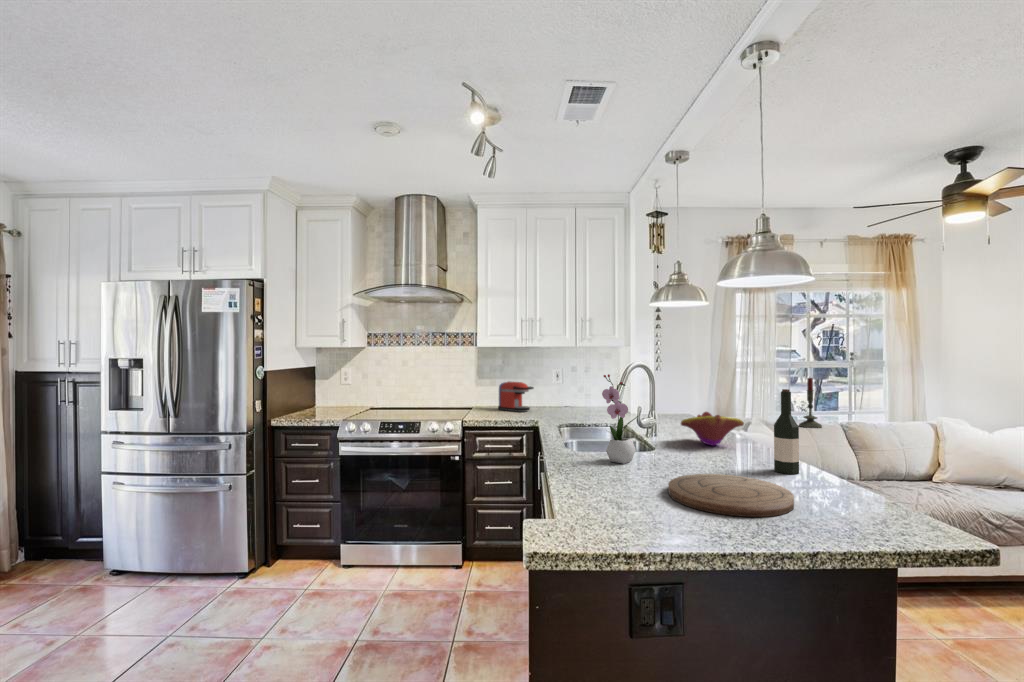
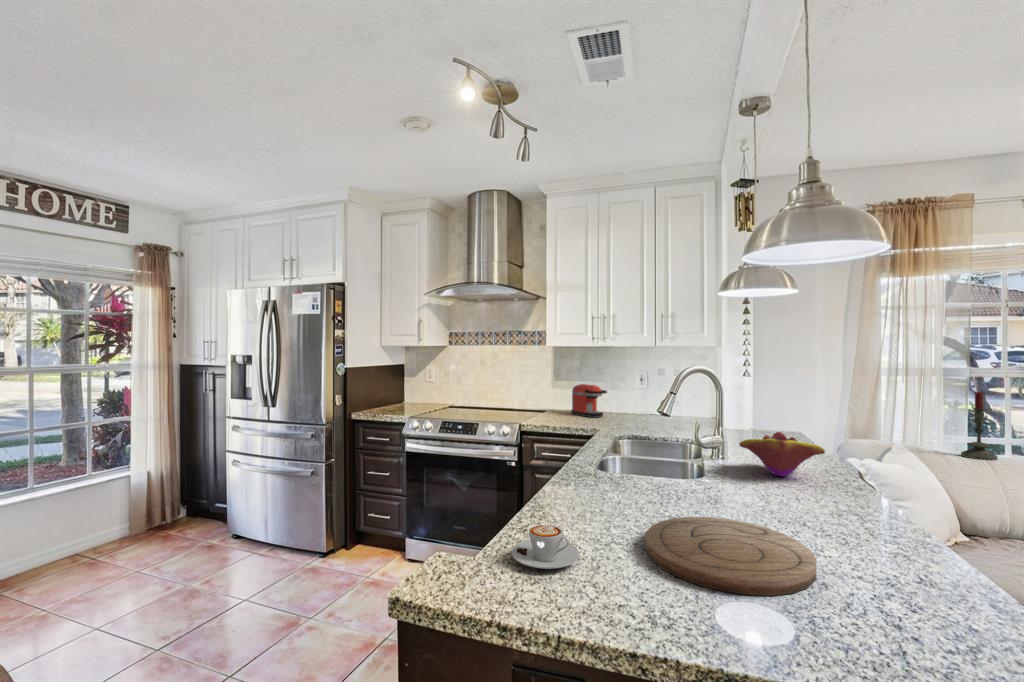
flower arrangement: present [602,374,638,464] -> none [612,382,661,491]
wine bottle: present [774,389,799,474] -> none [837,411,873,530]
coffee cup: none [584,487,639,518] -> present [512,525,579,569]

